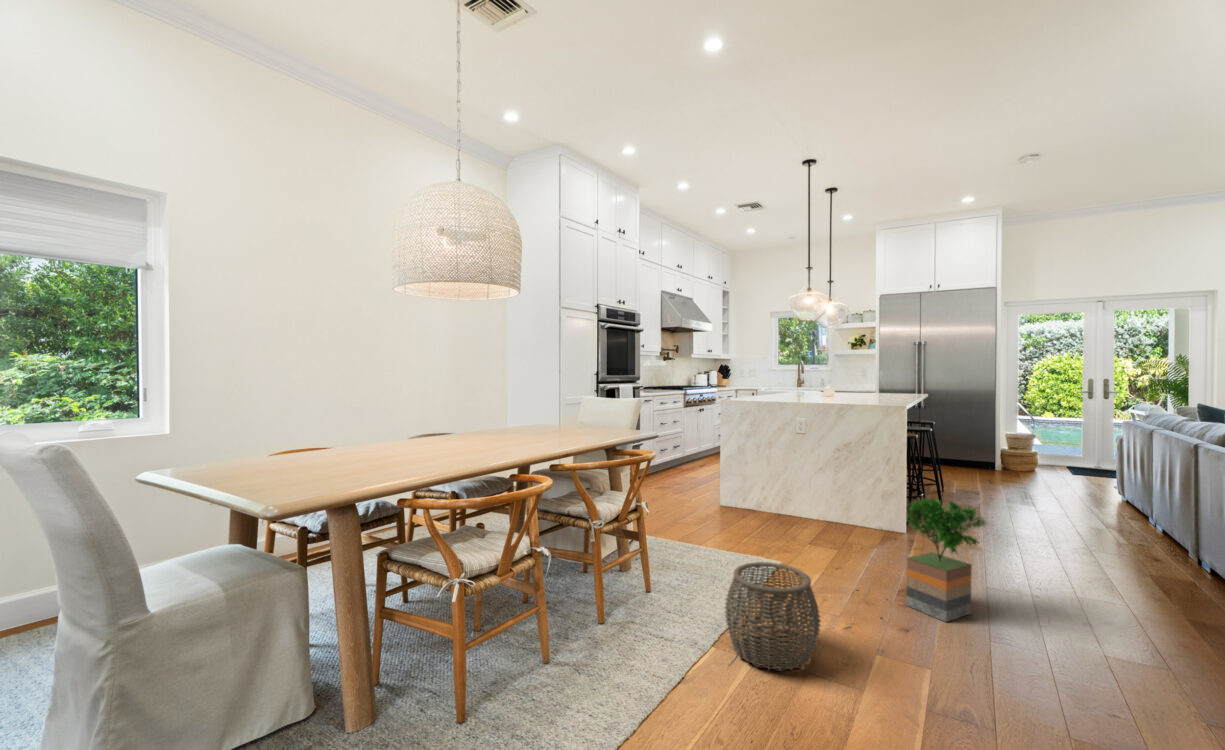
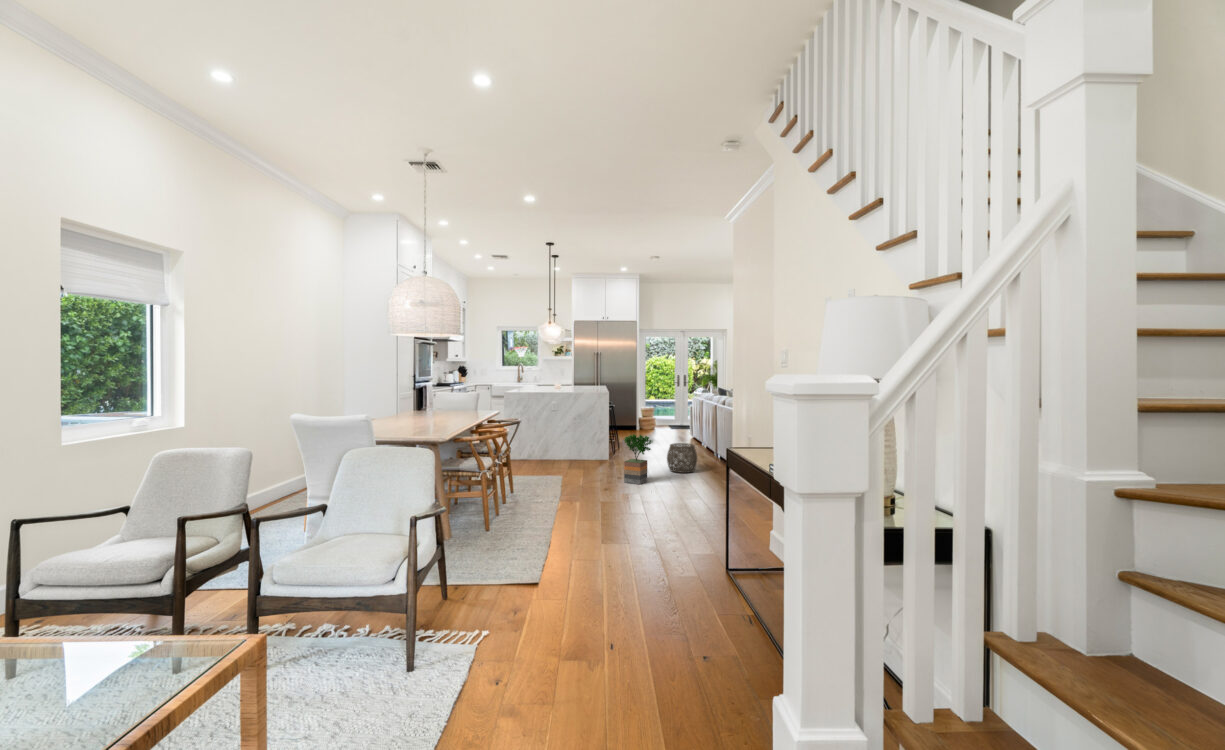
woven basket: present [725,562,820,671] -> present [667,443,697,473]

